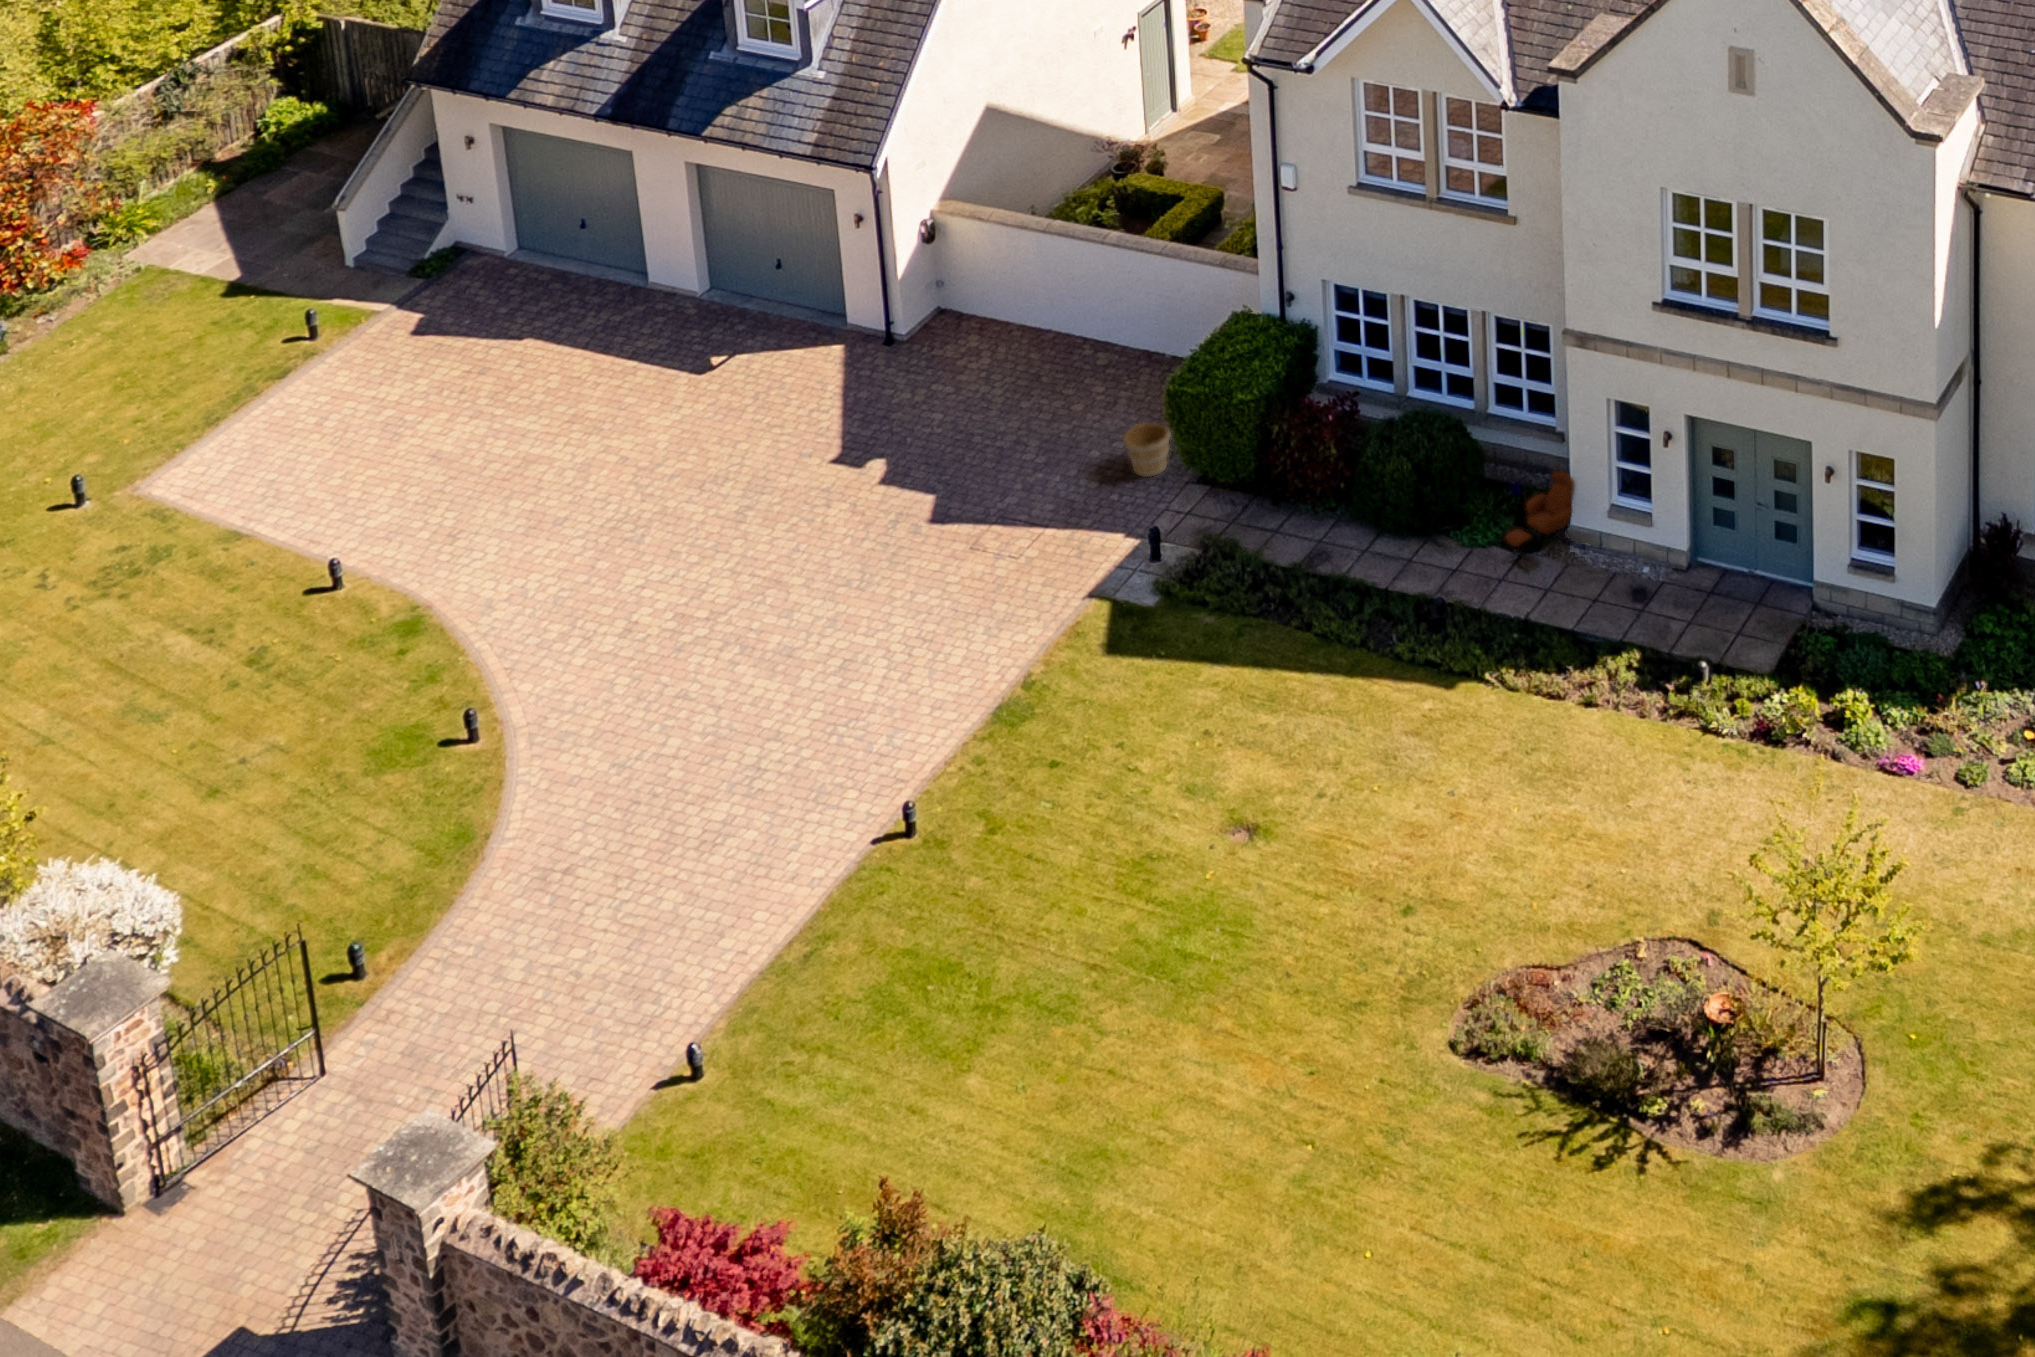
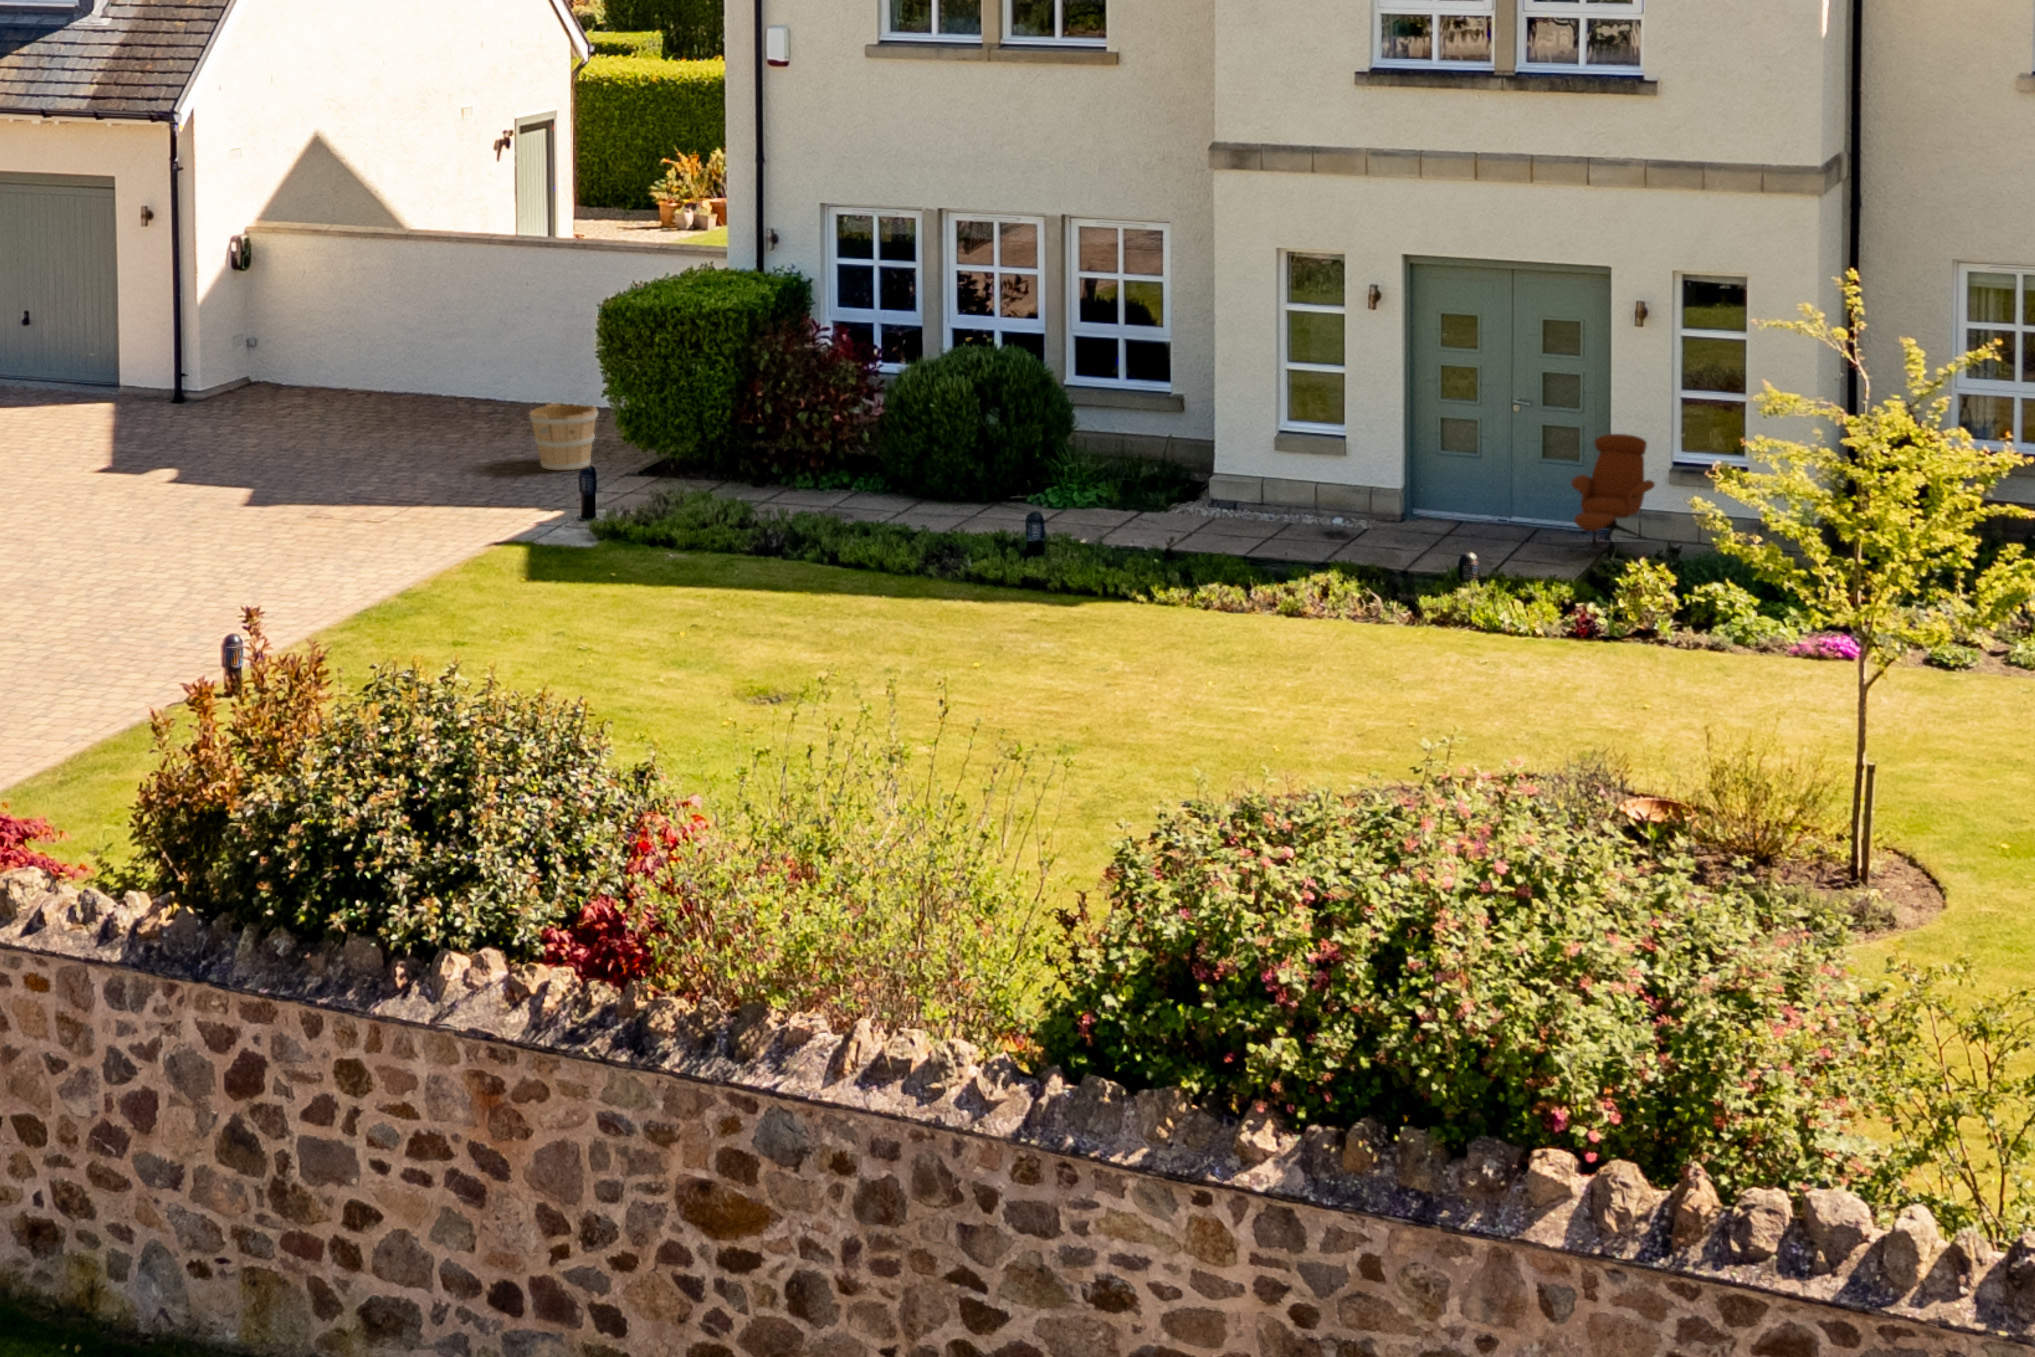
lounge chair: present [1506,471,1575,556] -> present [1571,434,1655,554]

